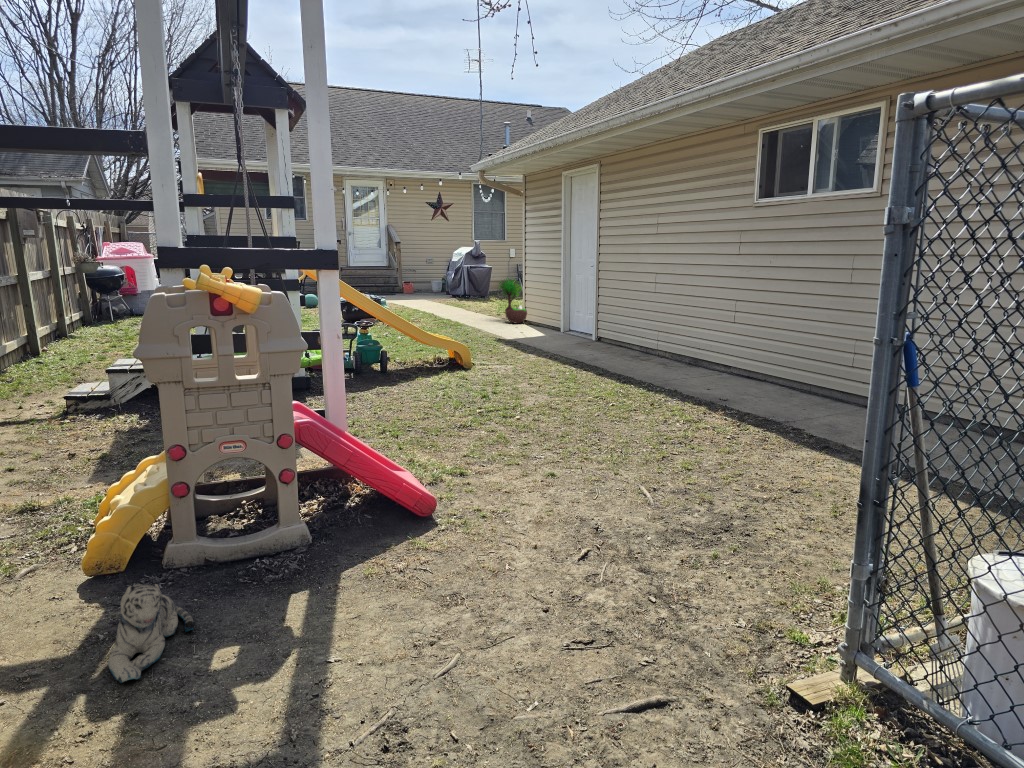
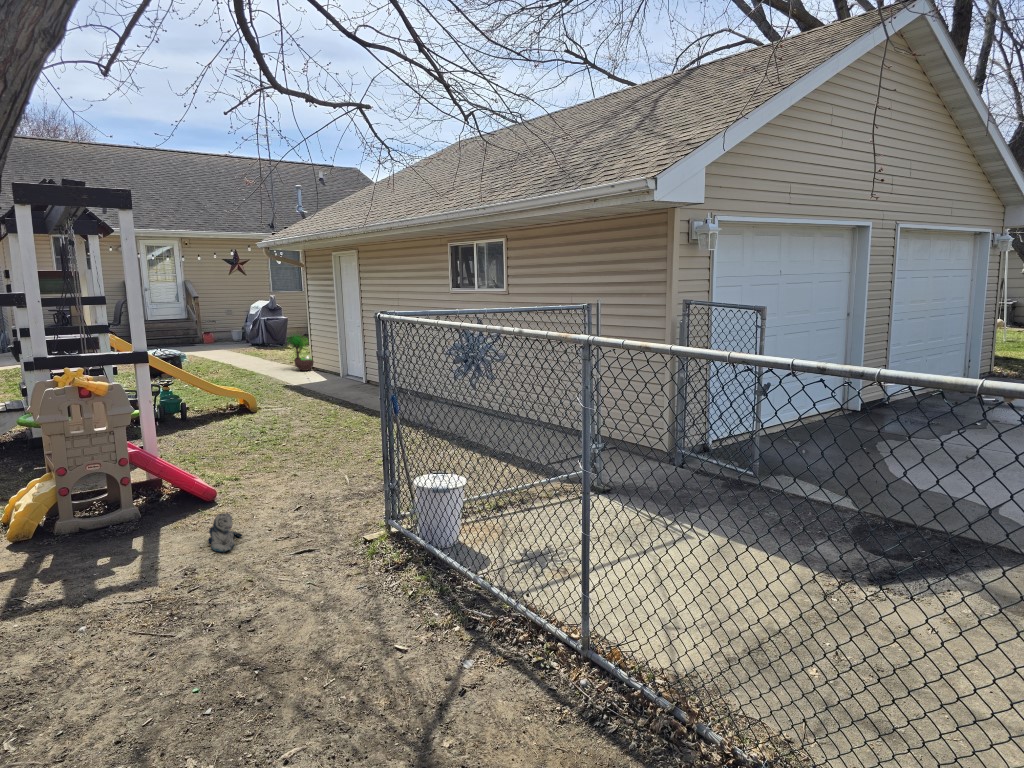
plush toy: present [108,584,194,683] -> present [208,513,242,553]

